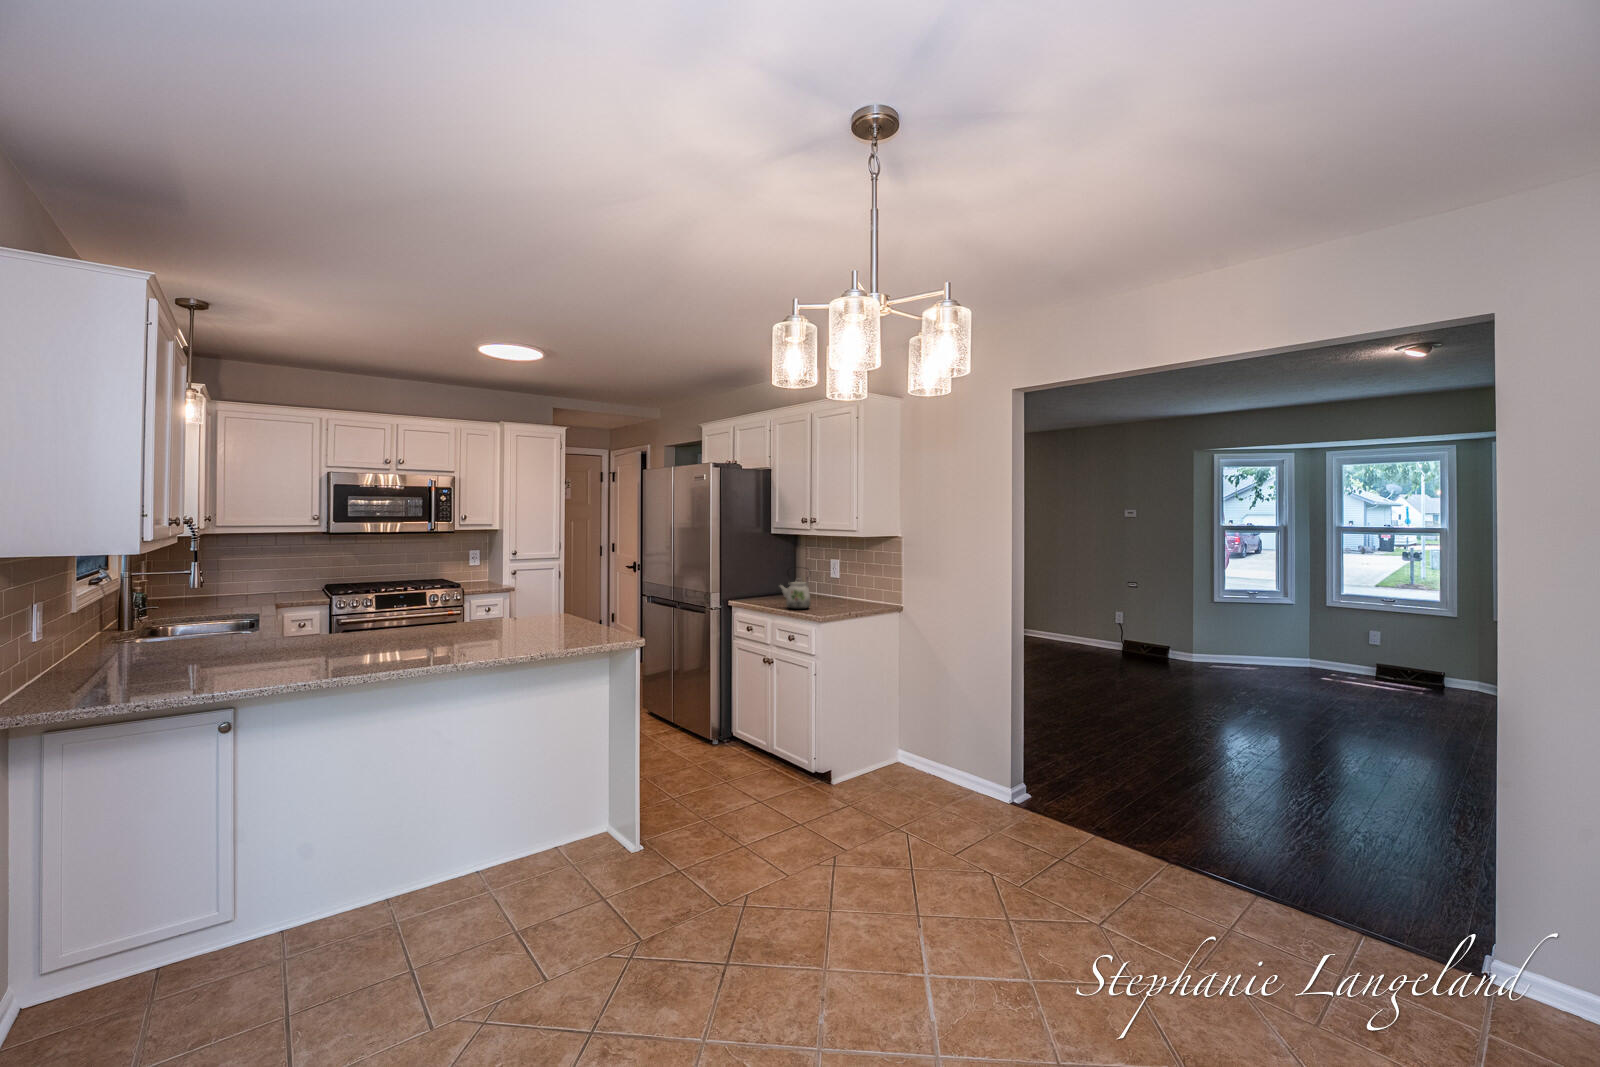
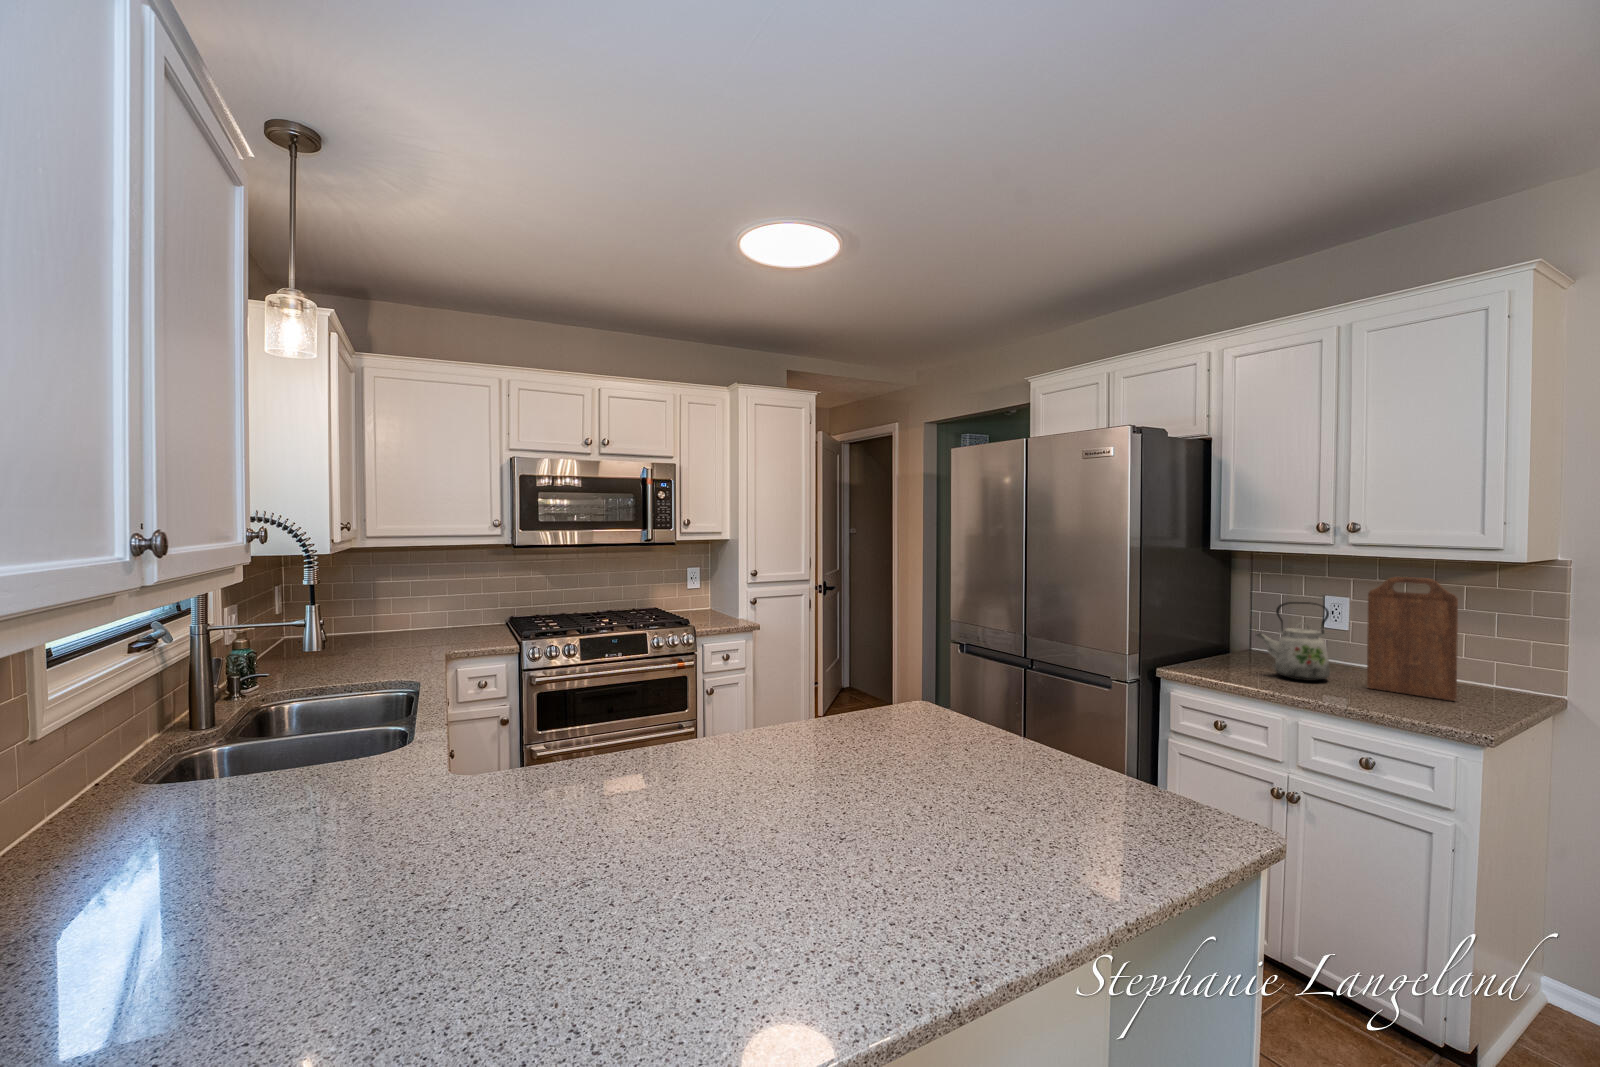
cutting board: none [820,552,849,615] -> present [1367,577,1458,701]

